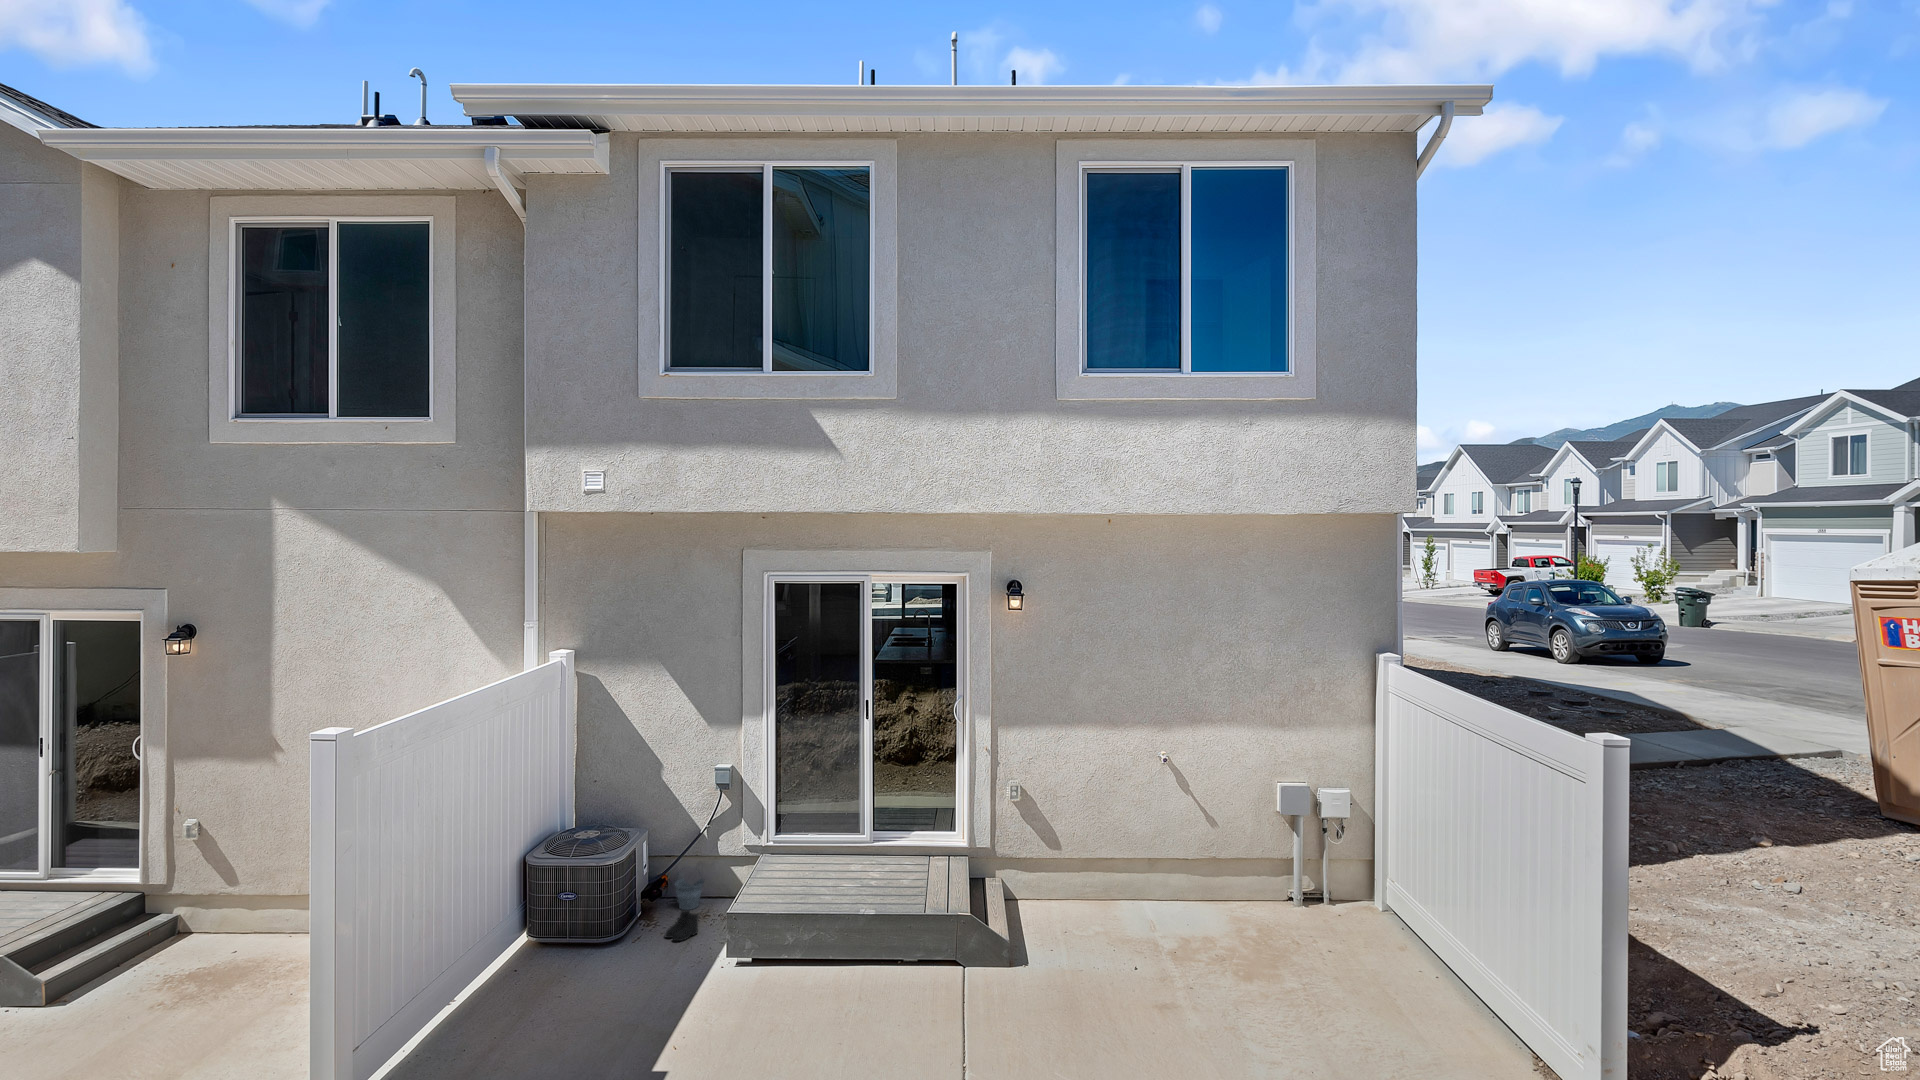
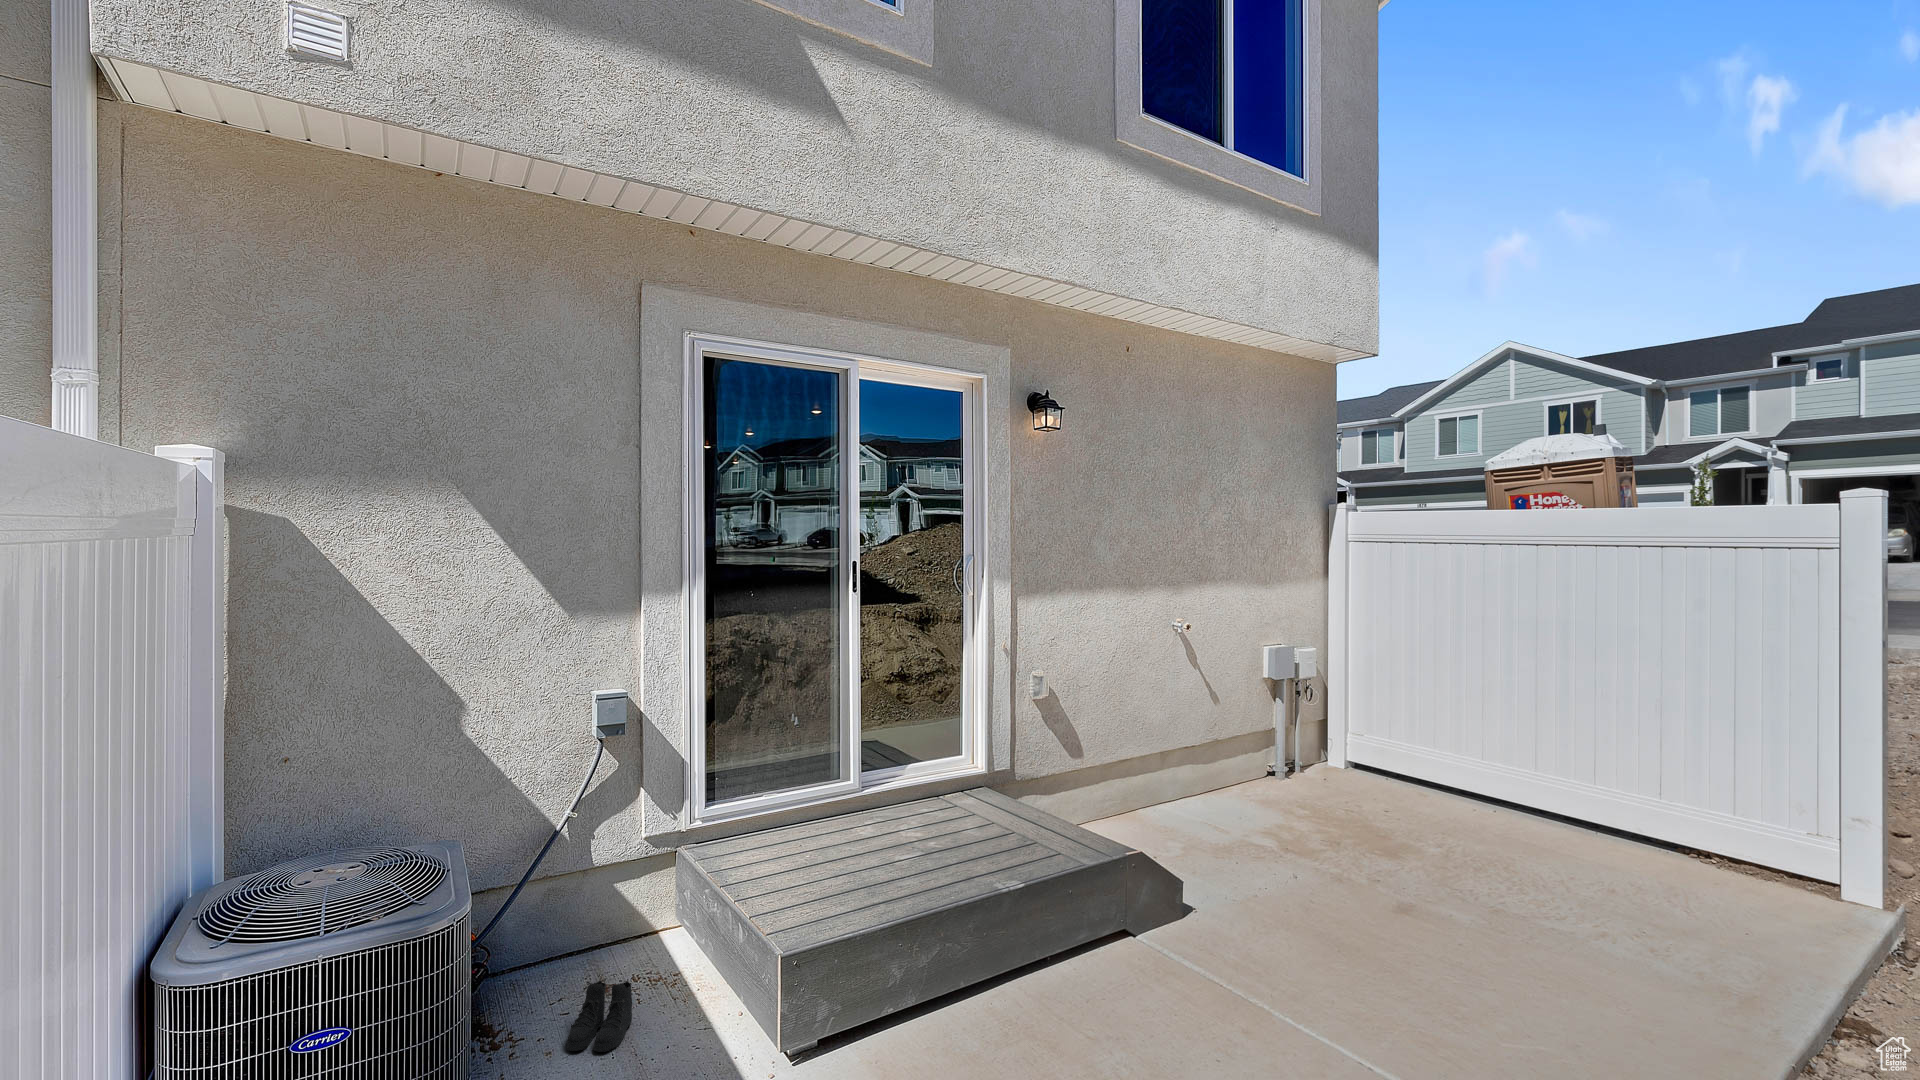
bucket: present [674,878,704,910] -> none [509,898,578,987]

